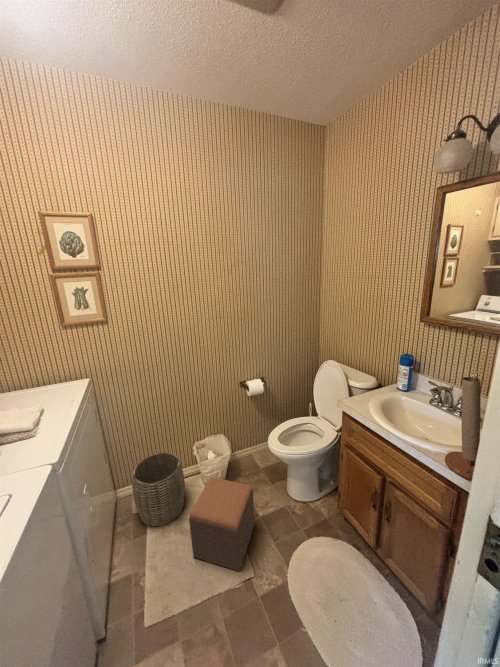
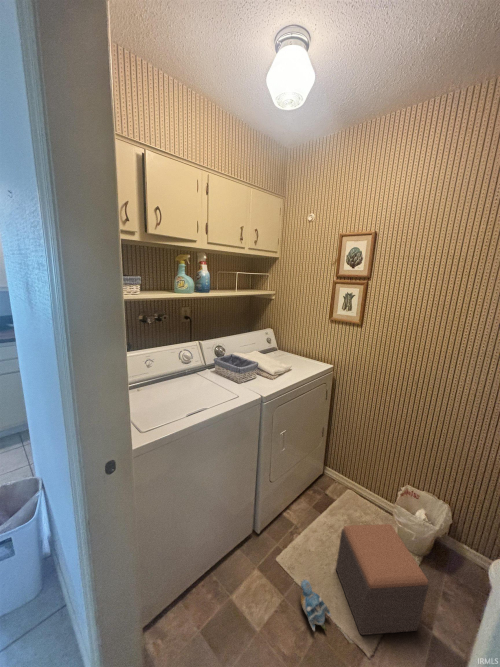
woven basket: present [132,452,185,527] -> none [327,456,378,529]
plush toy: none [188,587,227,618] -> present [301,580,331,631]

